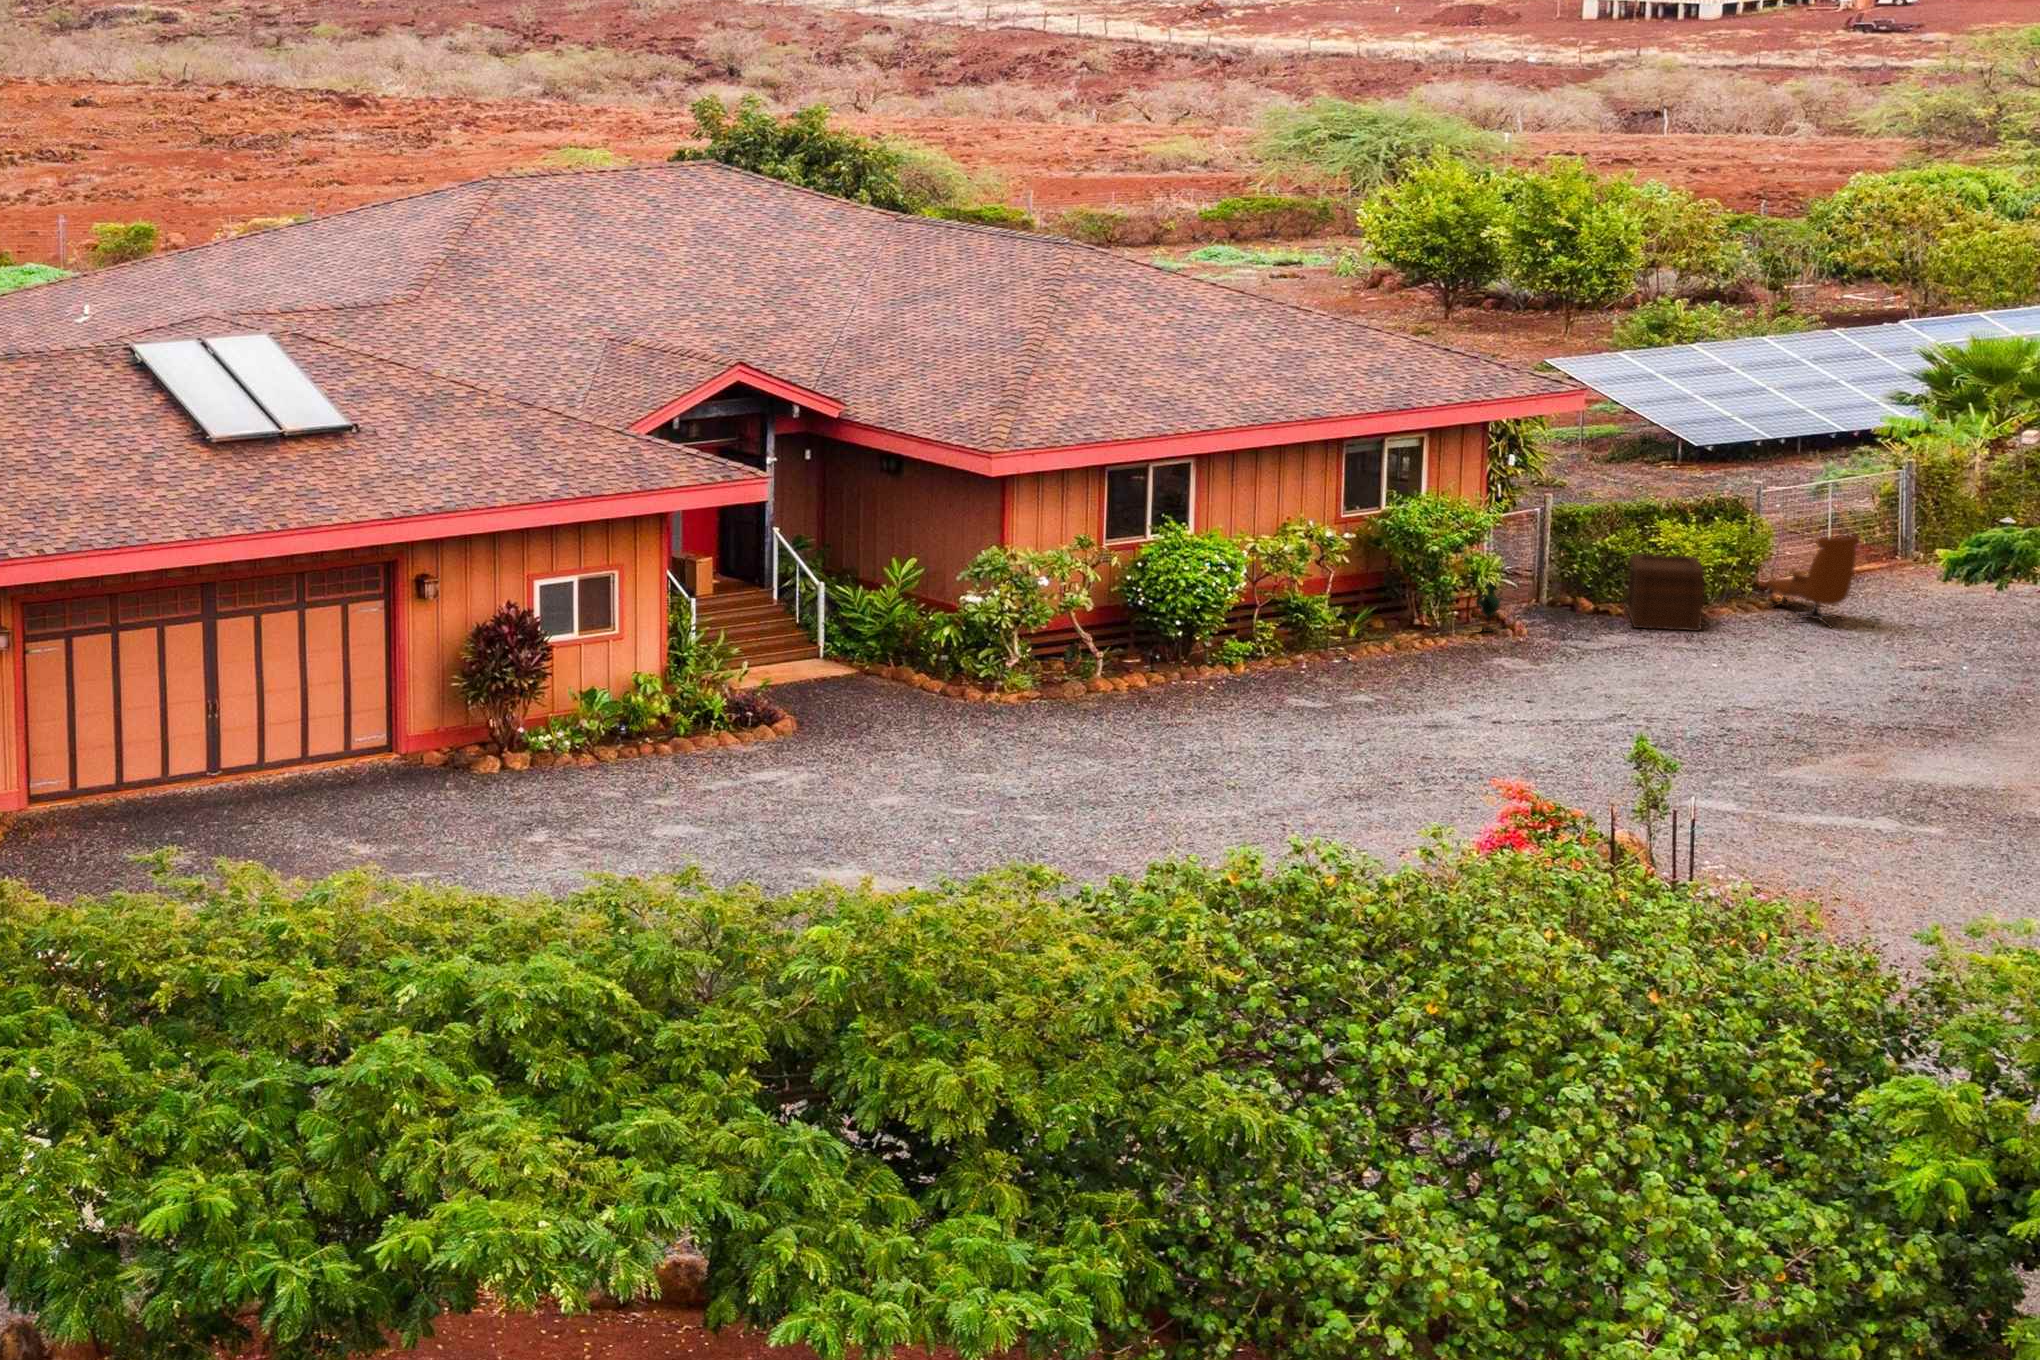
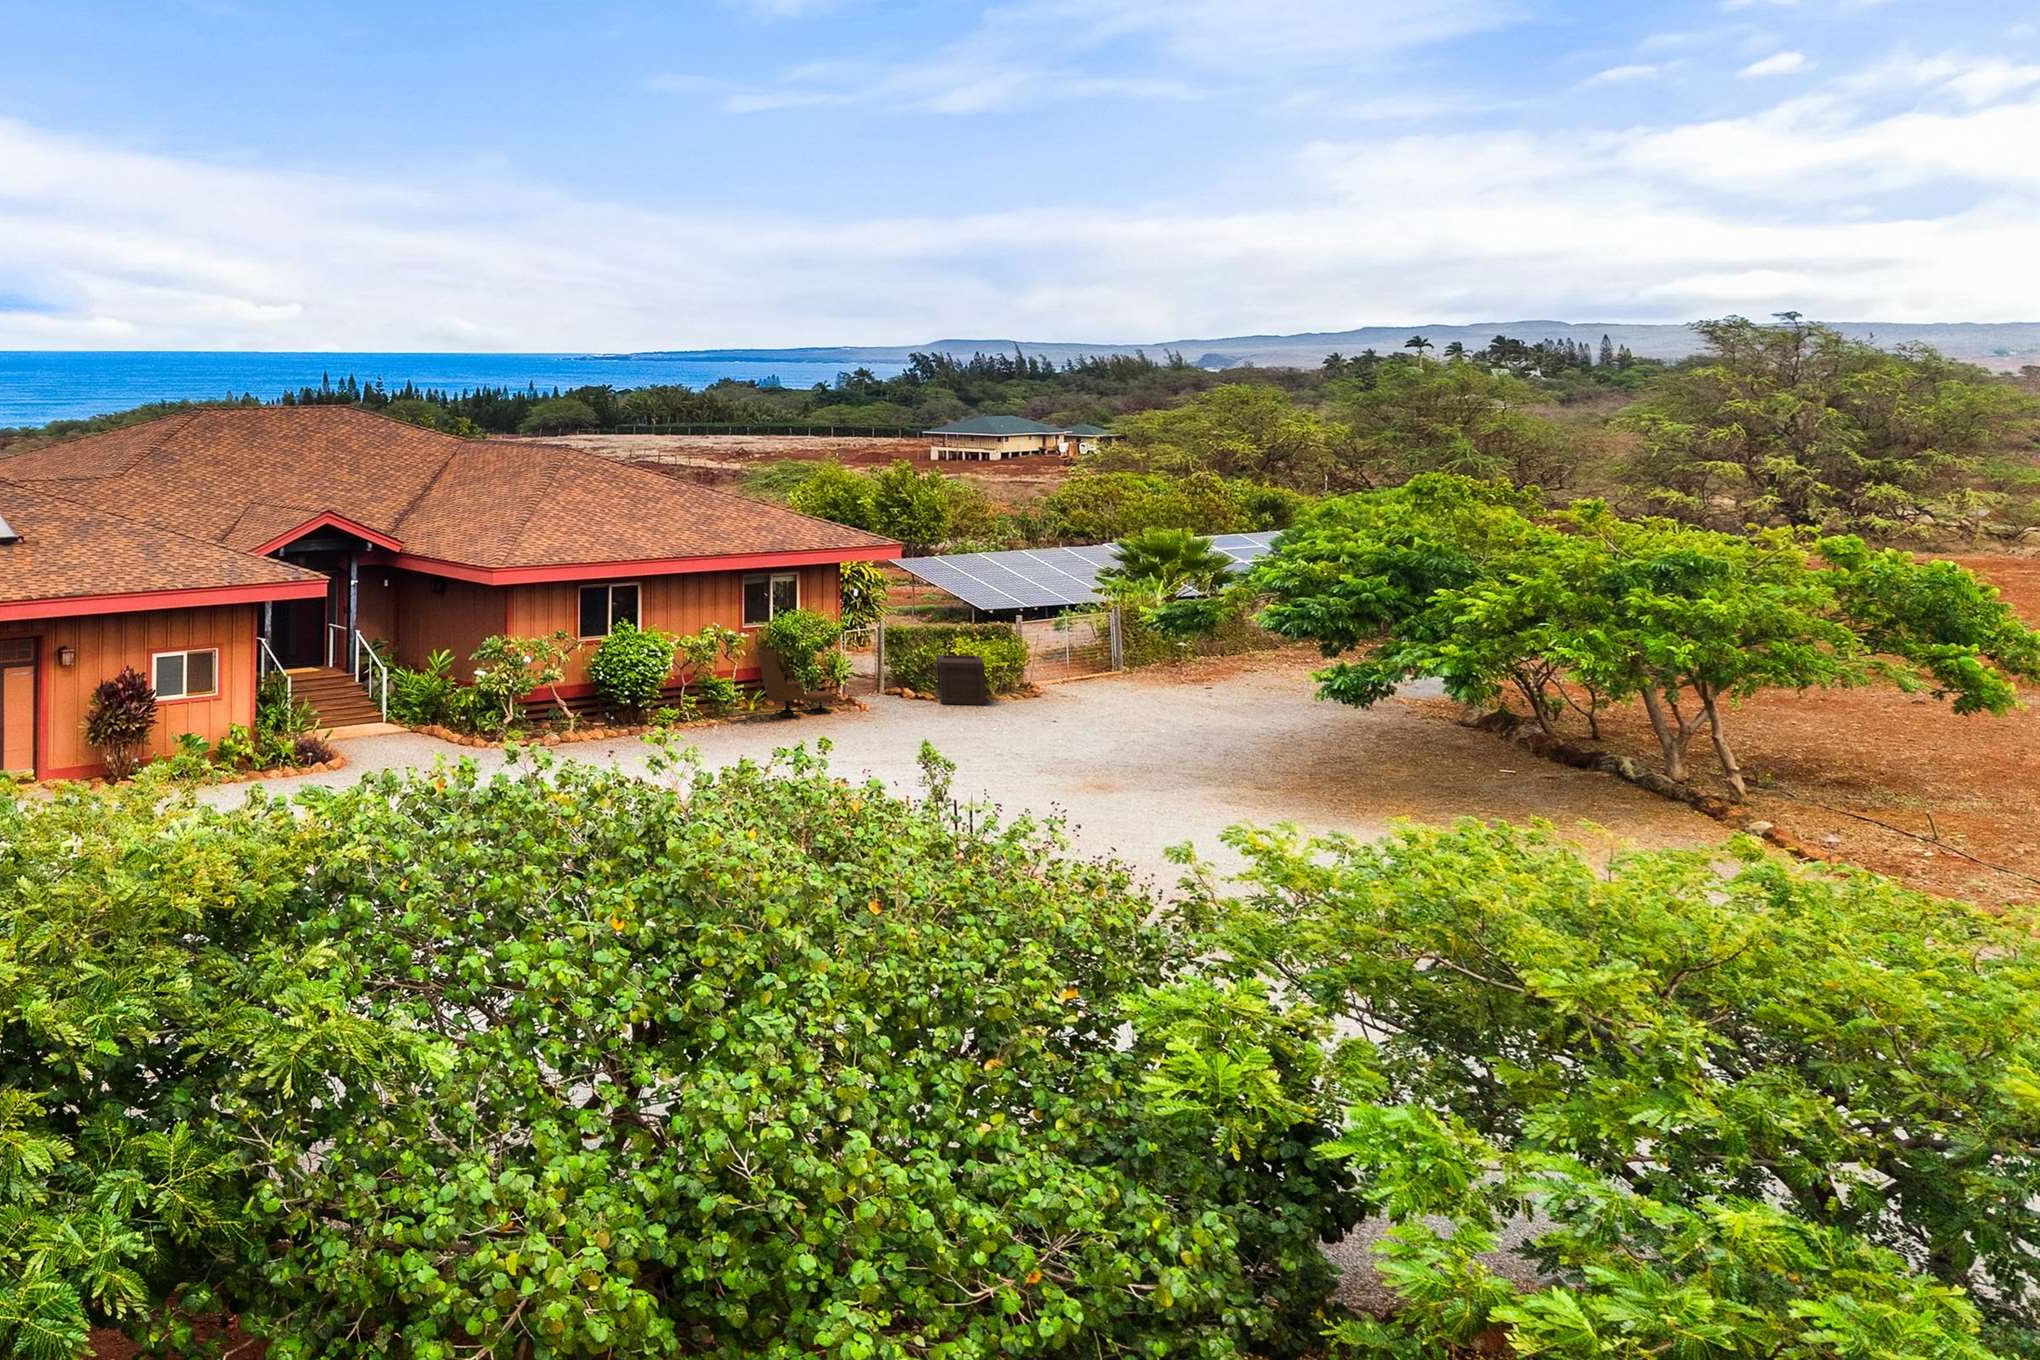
lounge chair: present [1764,536,1859,624] -> present [758,650,835,719]
decorative plant: present [1475,583,1501,632] -> none [836,671,855,708]

